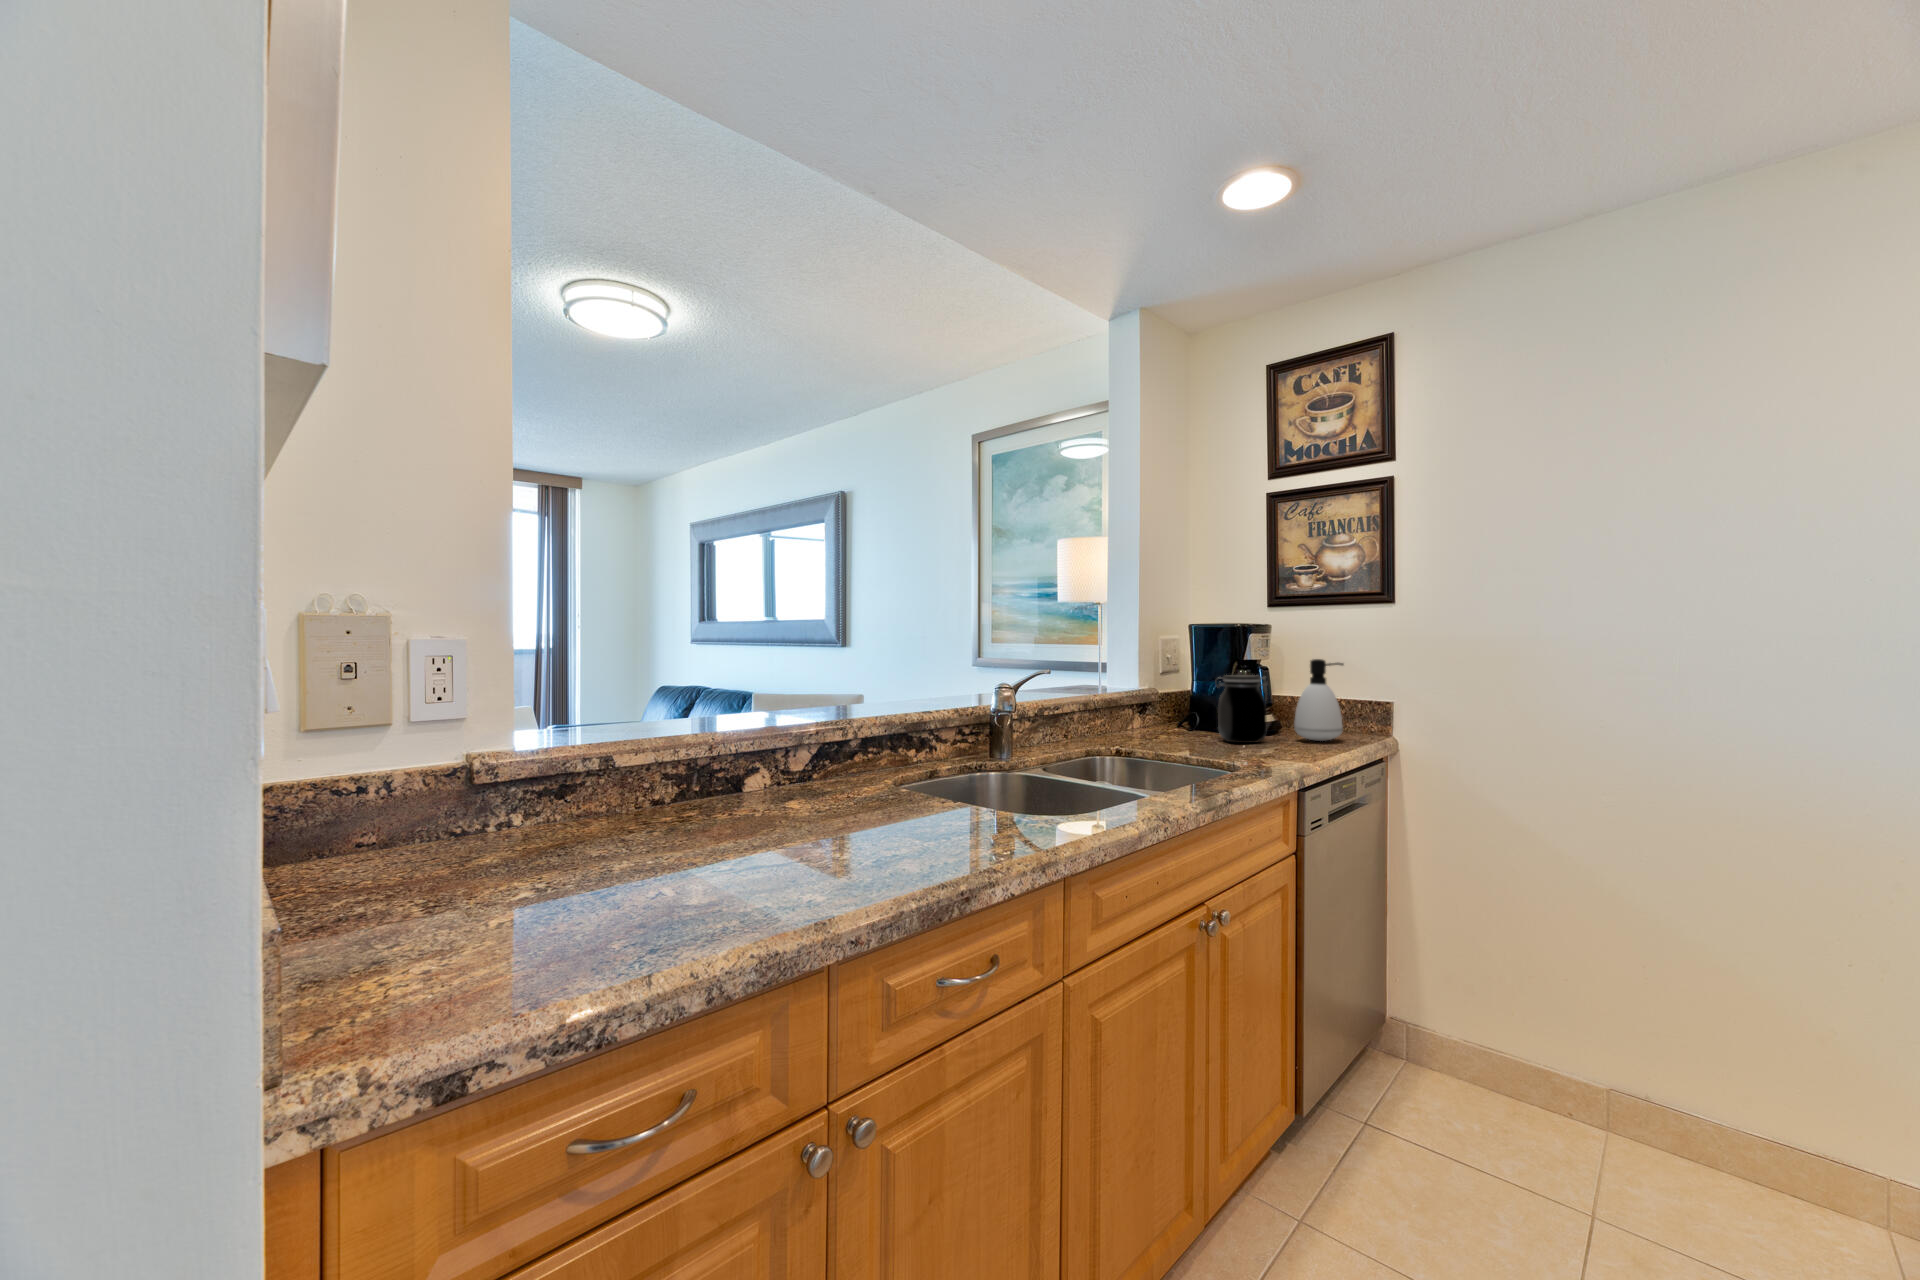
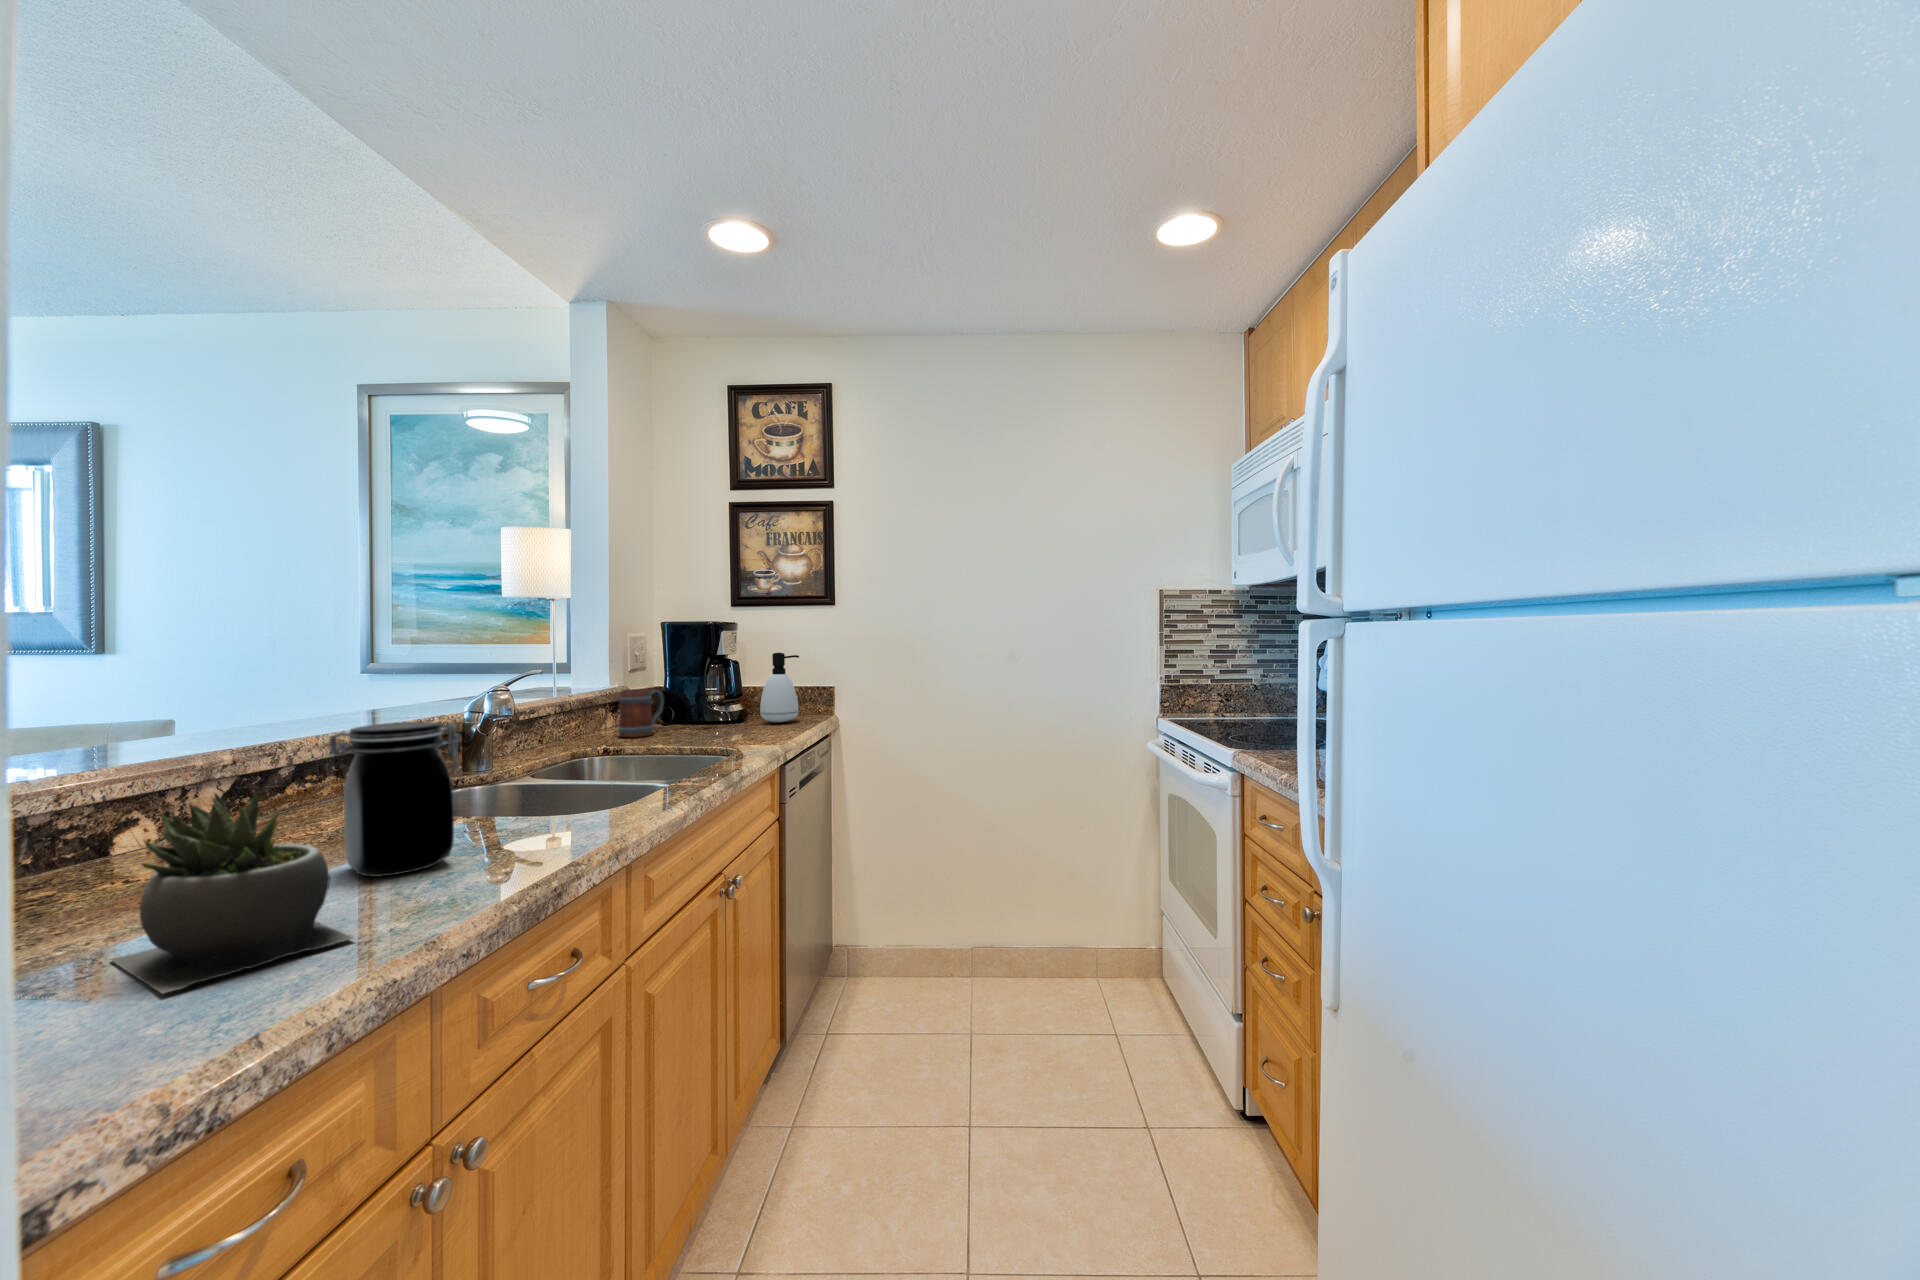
jar: present [1218,675,1268,743] -> present [330,721,461,877]
mug: none [1141,692,1188,741] -> present [618,689,664,737]
succulent plant: none [651,761,782,914] -> present [111,792,353,993]

